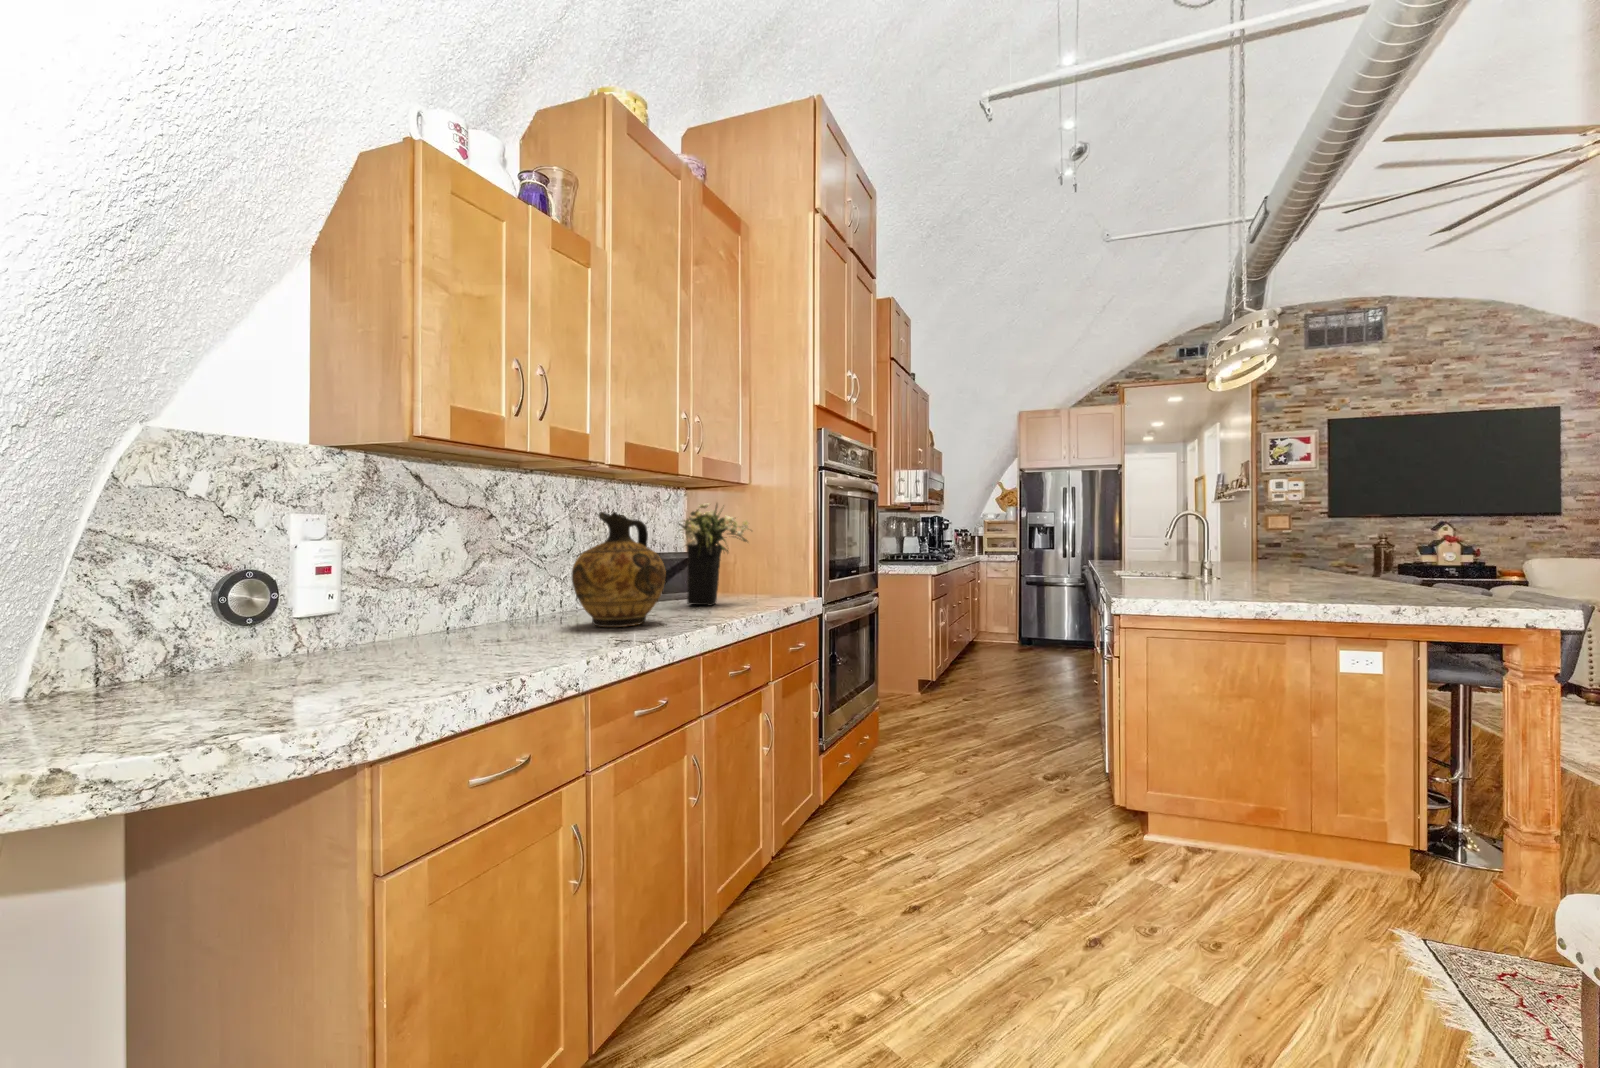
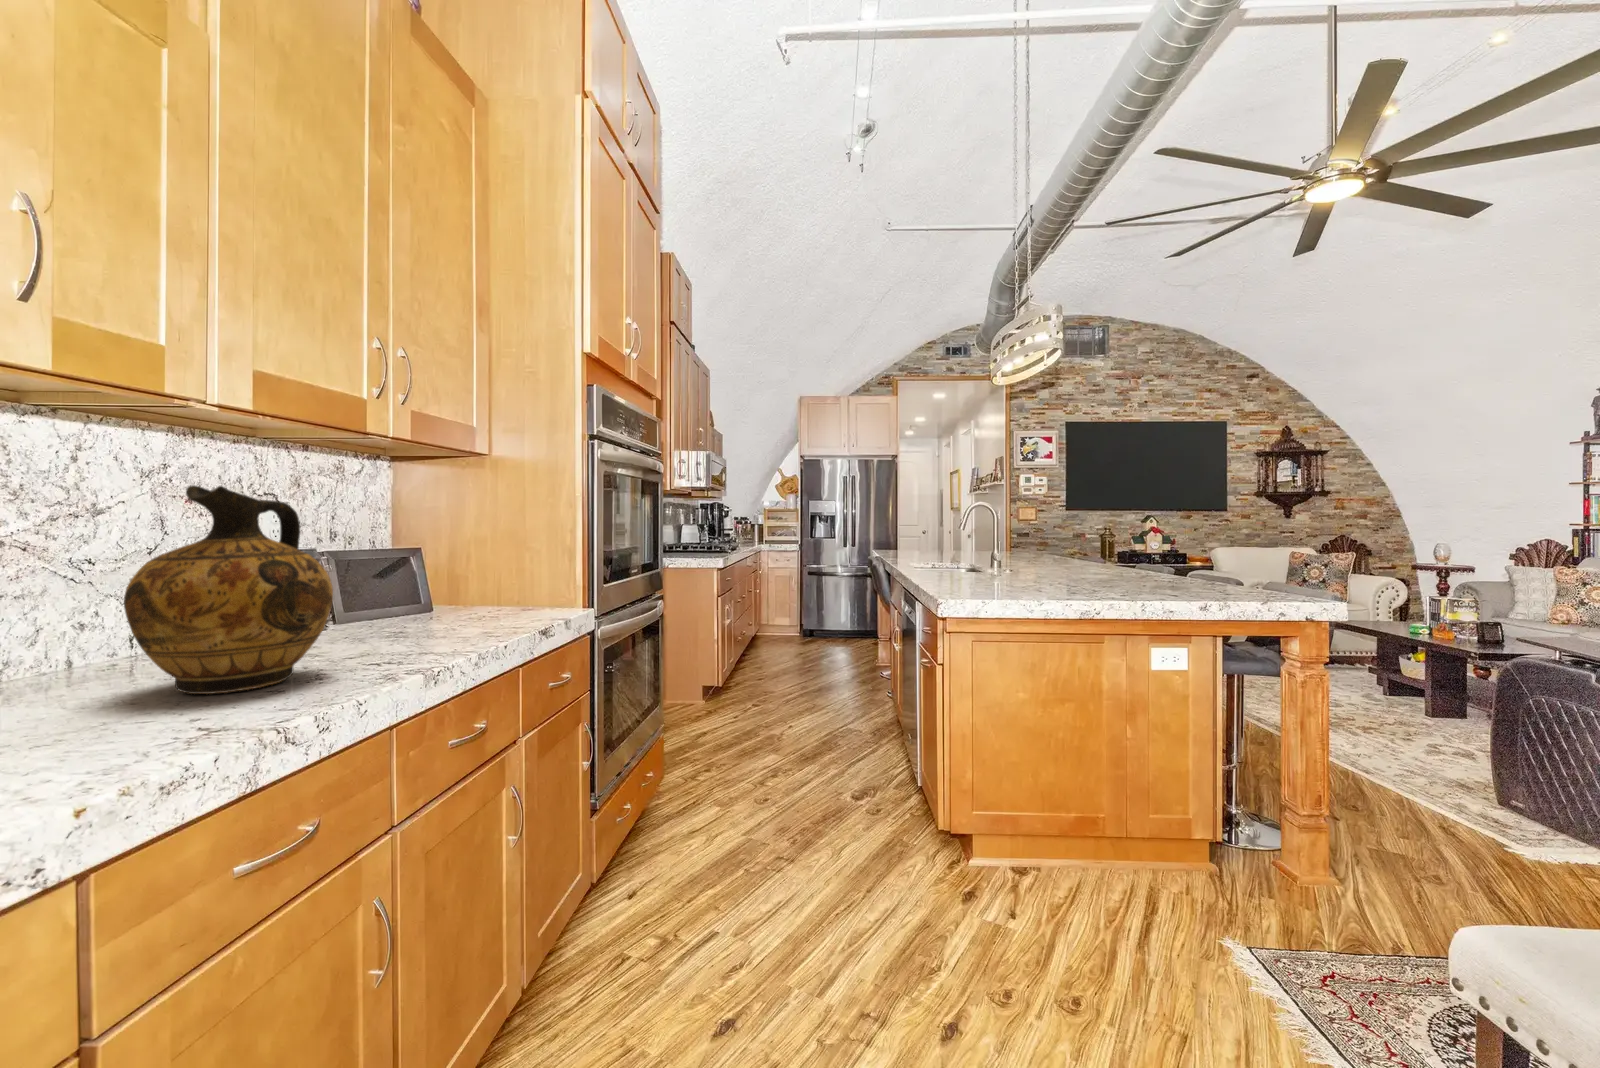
flower arrangement: present [680,503,752,606] -> none [359,477,496,632]

